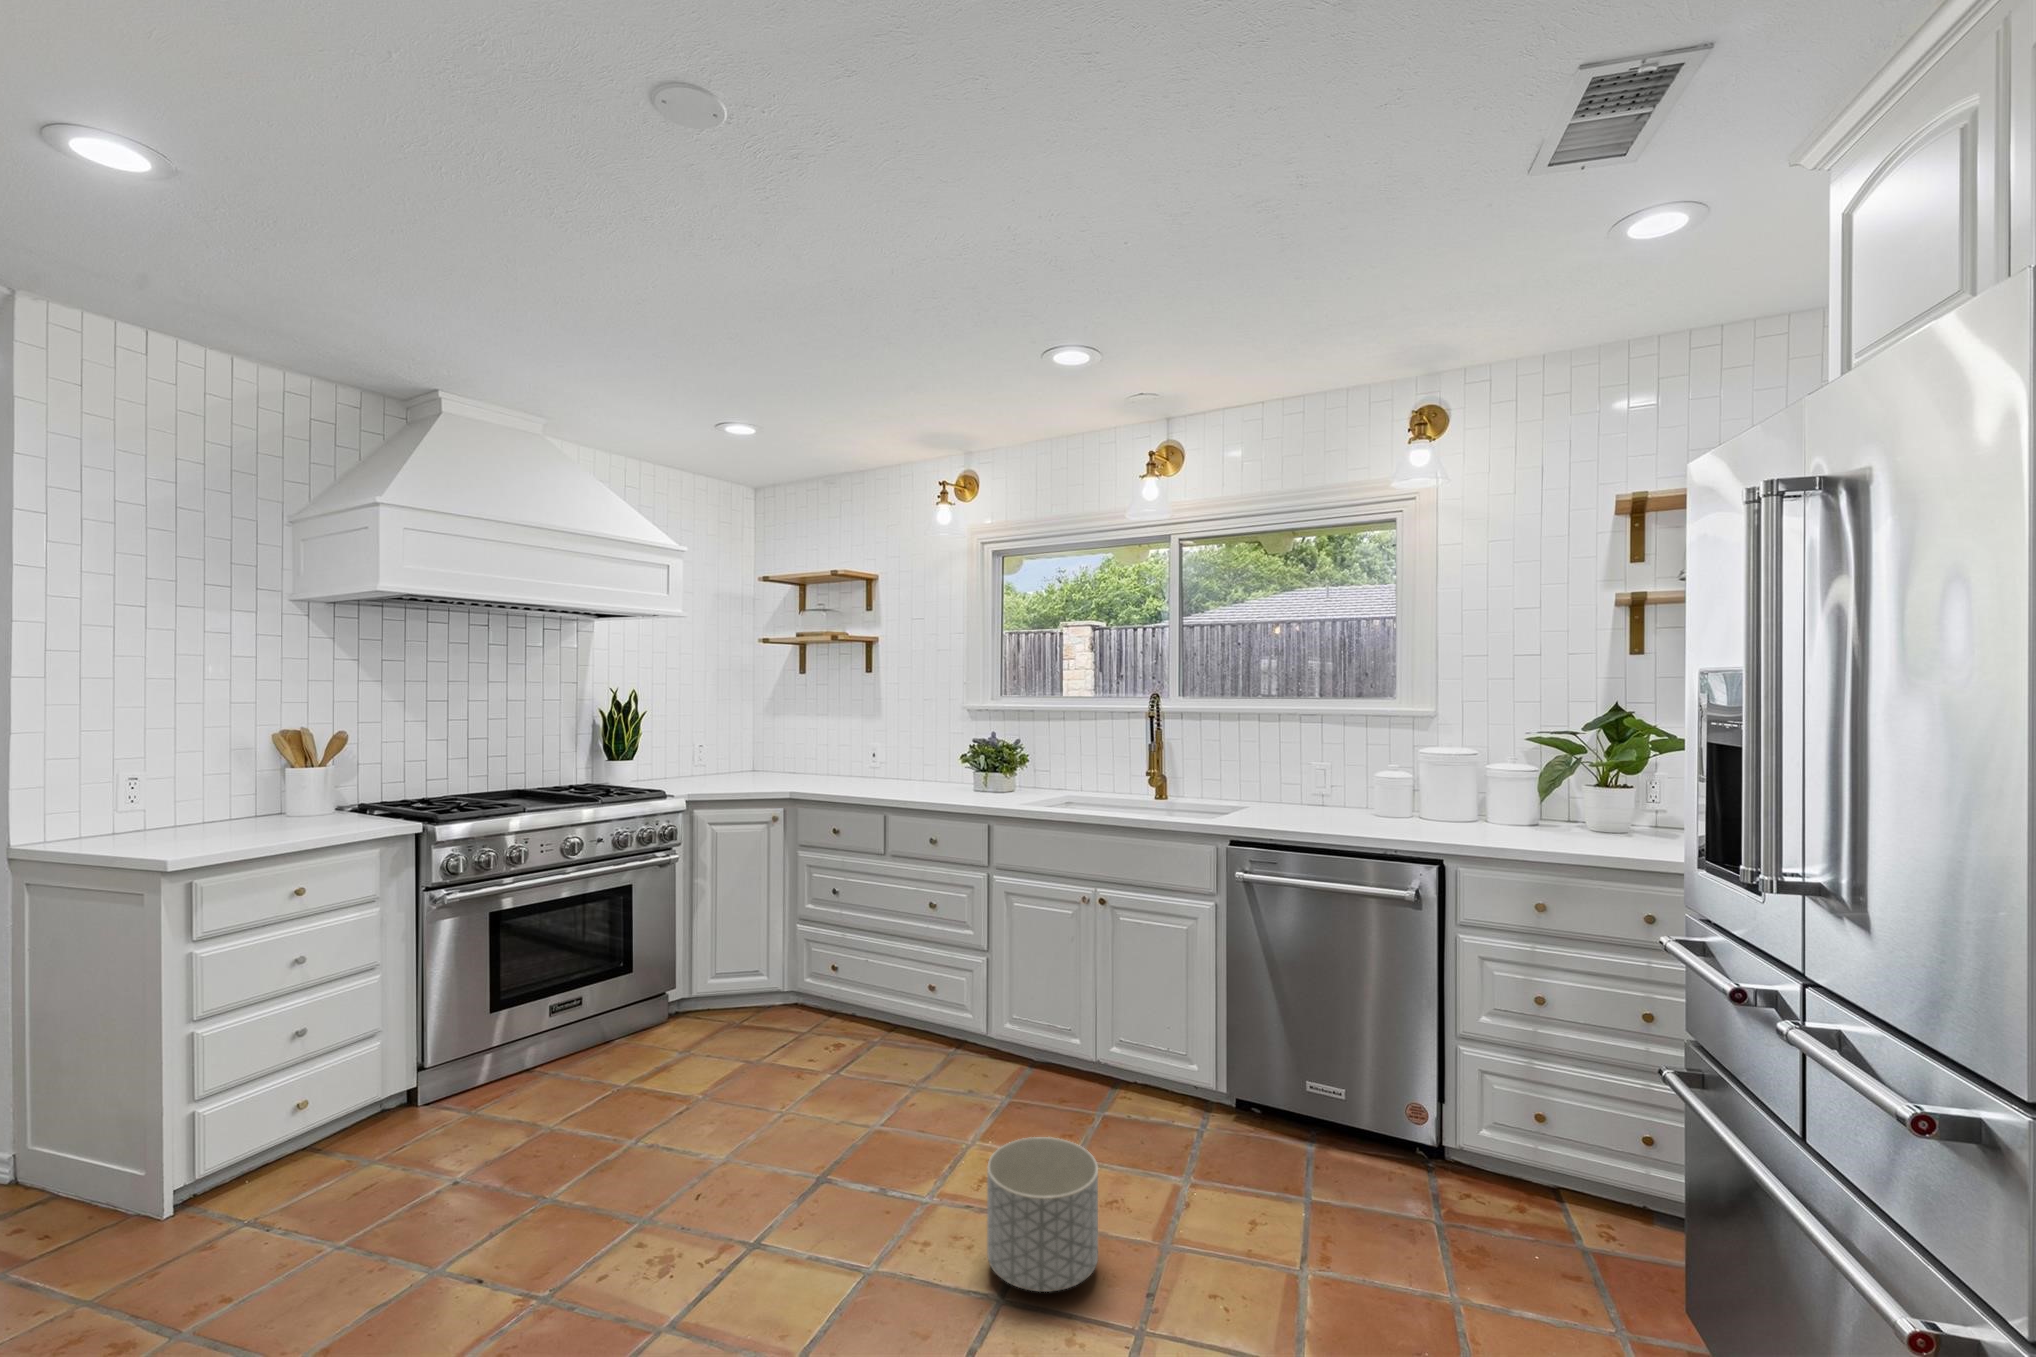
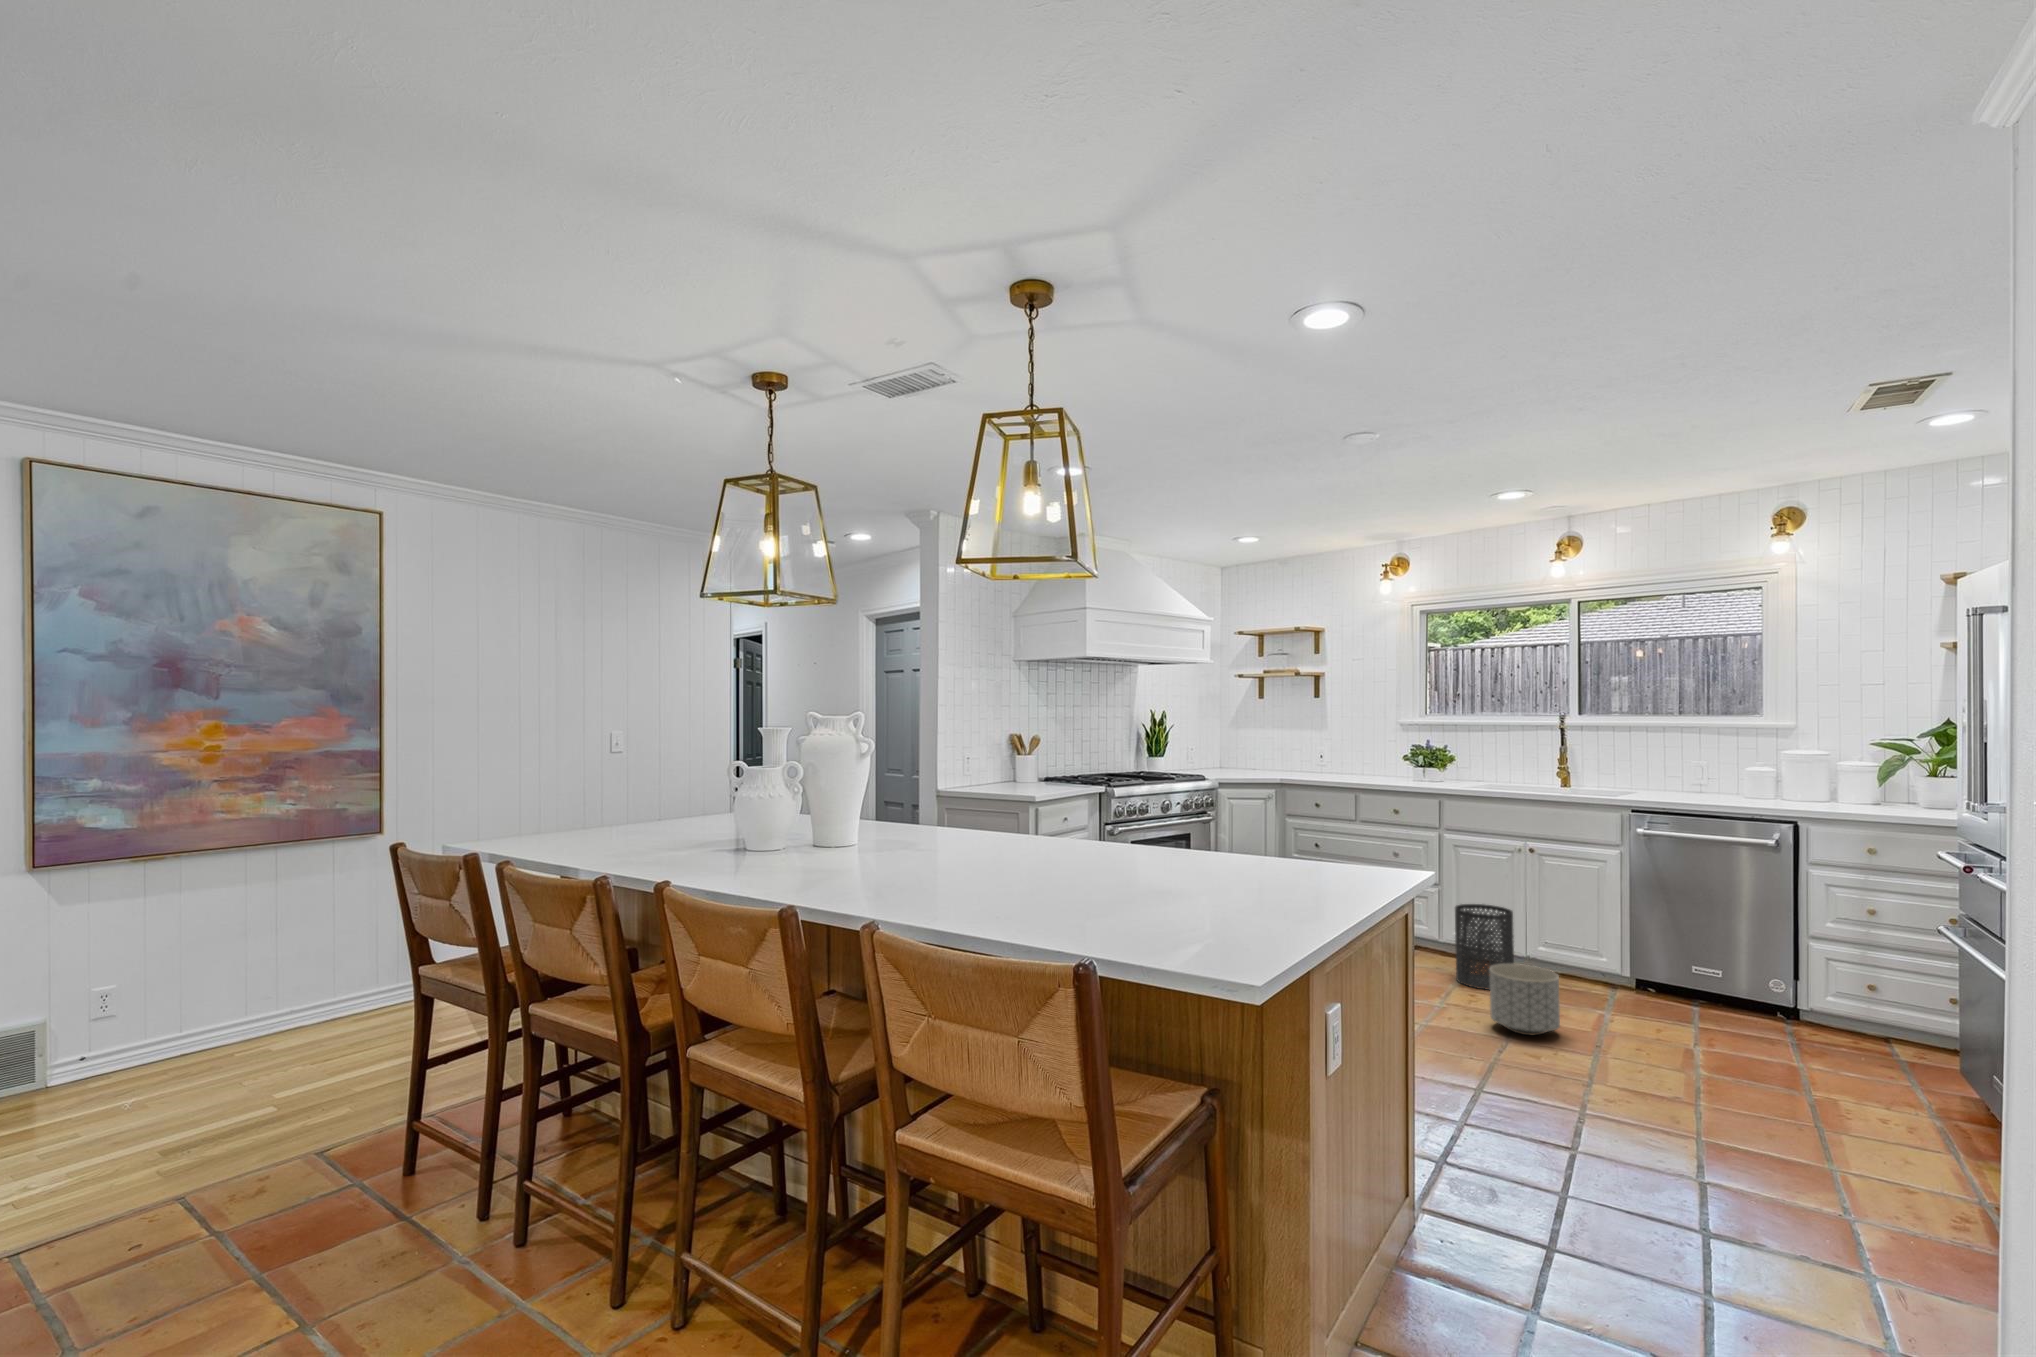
trash can: none [981,990,1066,1141] -> present [1455,904,1514,990]

